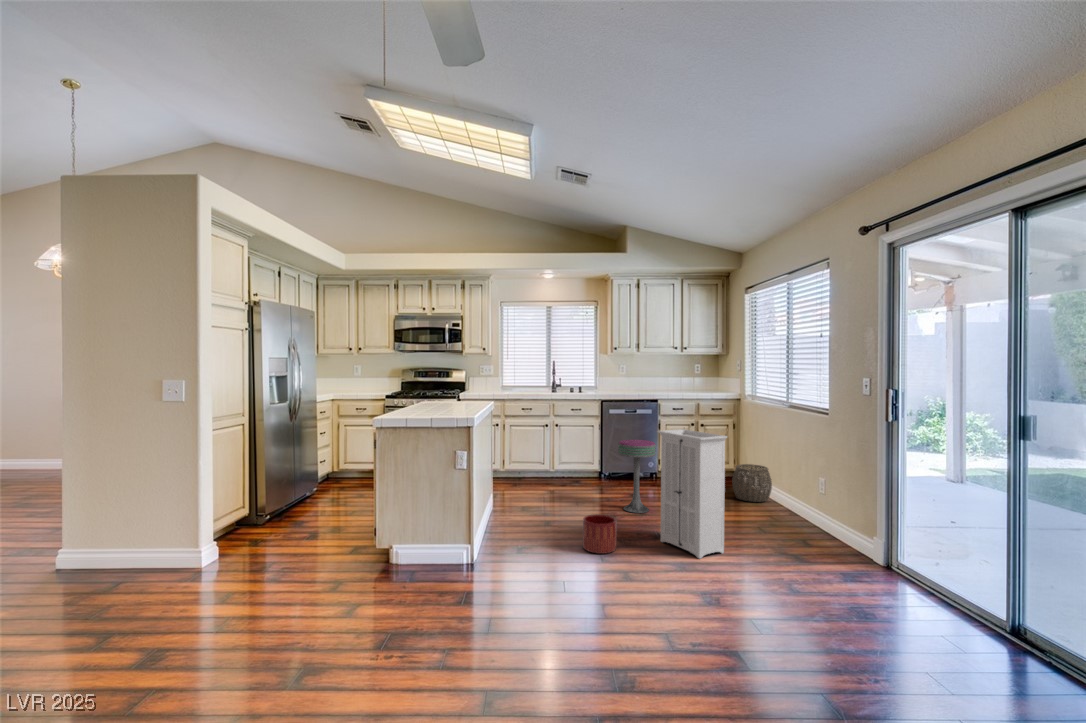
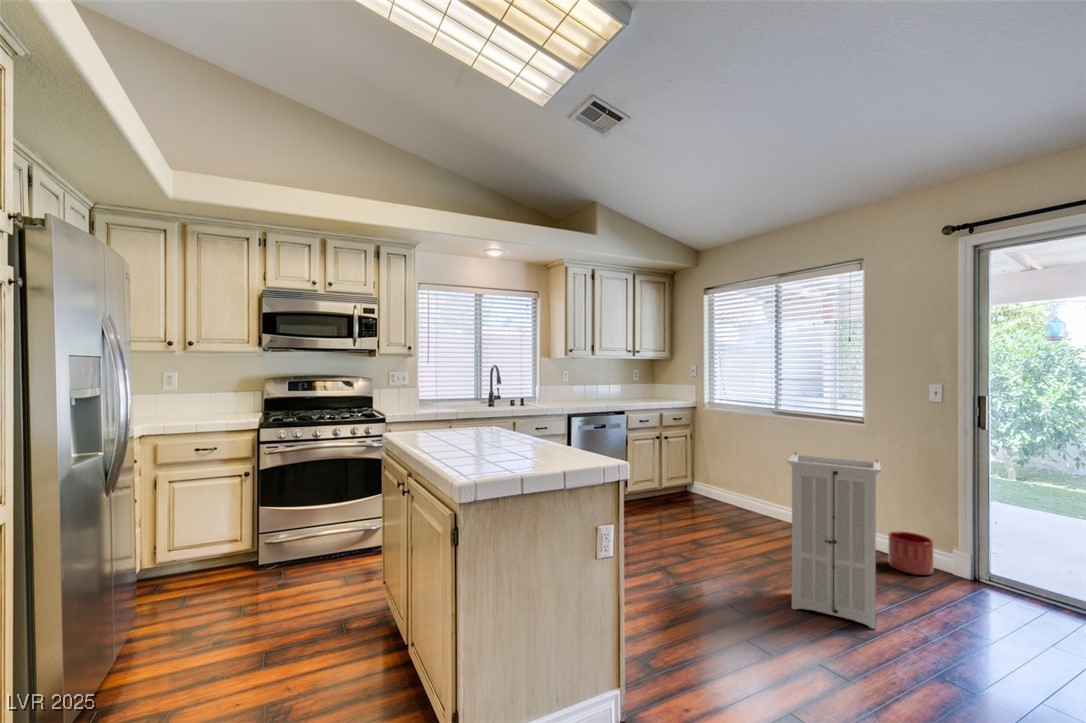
bar stool: present [618,440,656,513] -> none [654,466,704,563]
woven basket: present [732,464,772,502] -> none [729,480,775,523]
planter: present [583,514,617,554] -> present [888,531,933,575]

